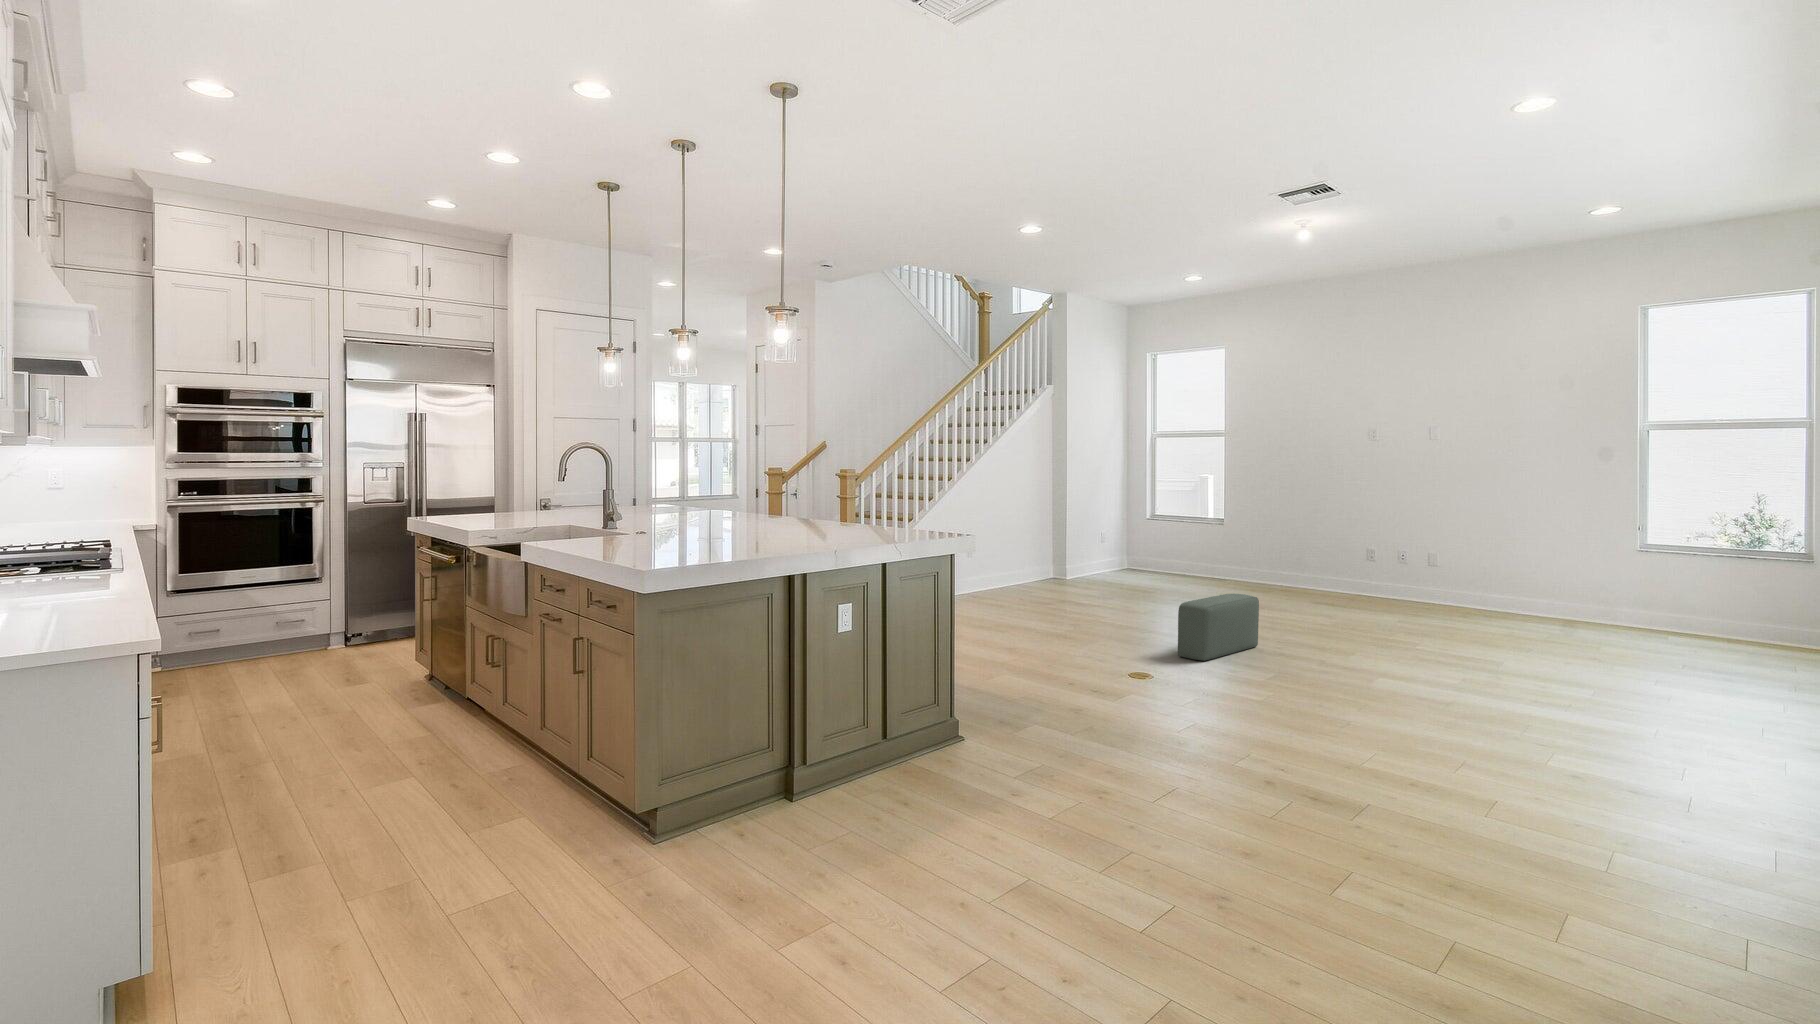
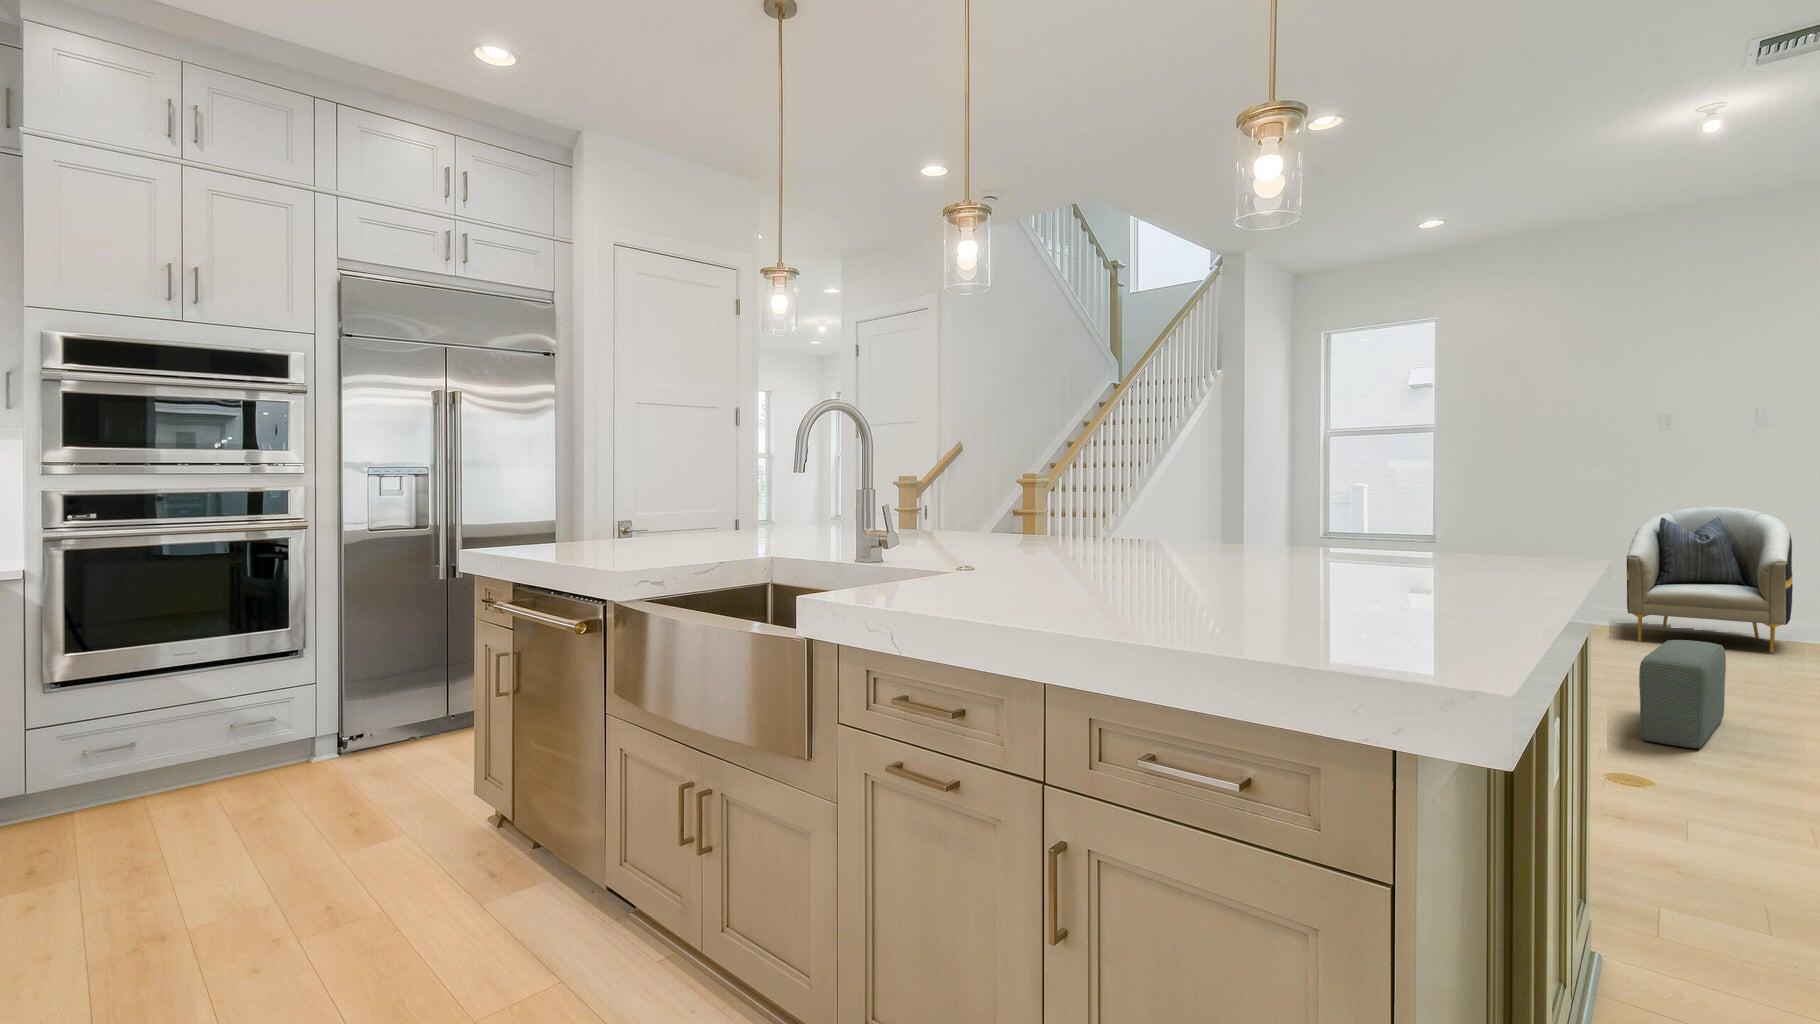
armchair: none [1300,502,1413,610] -> present [1627,507,1793,653]

